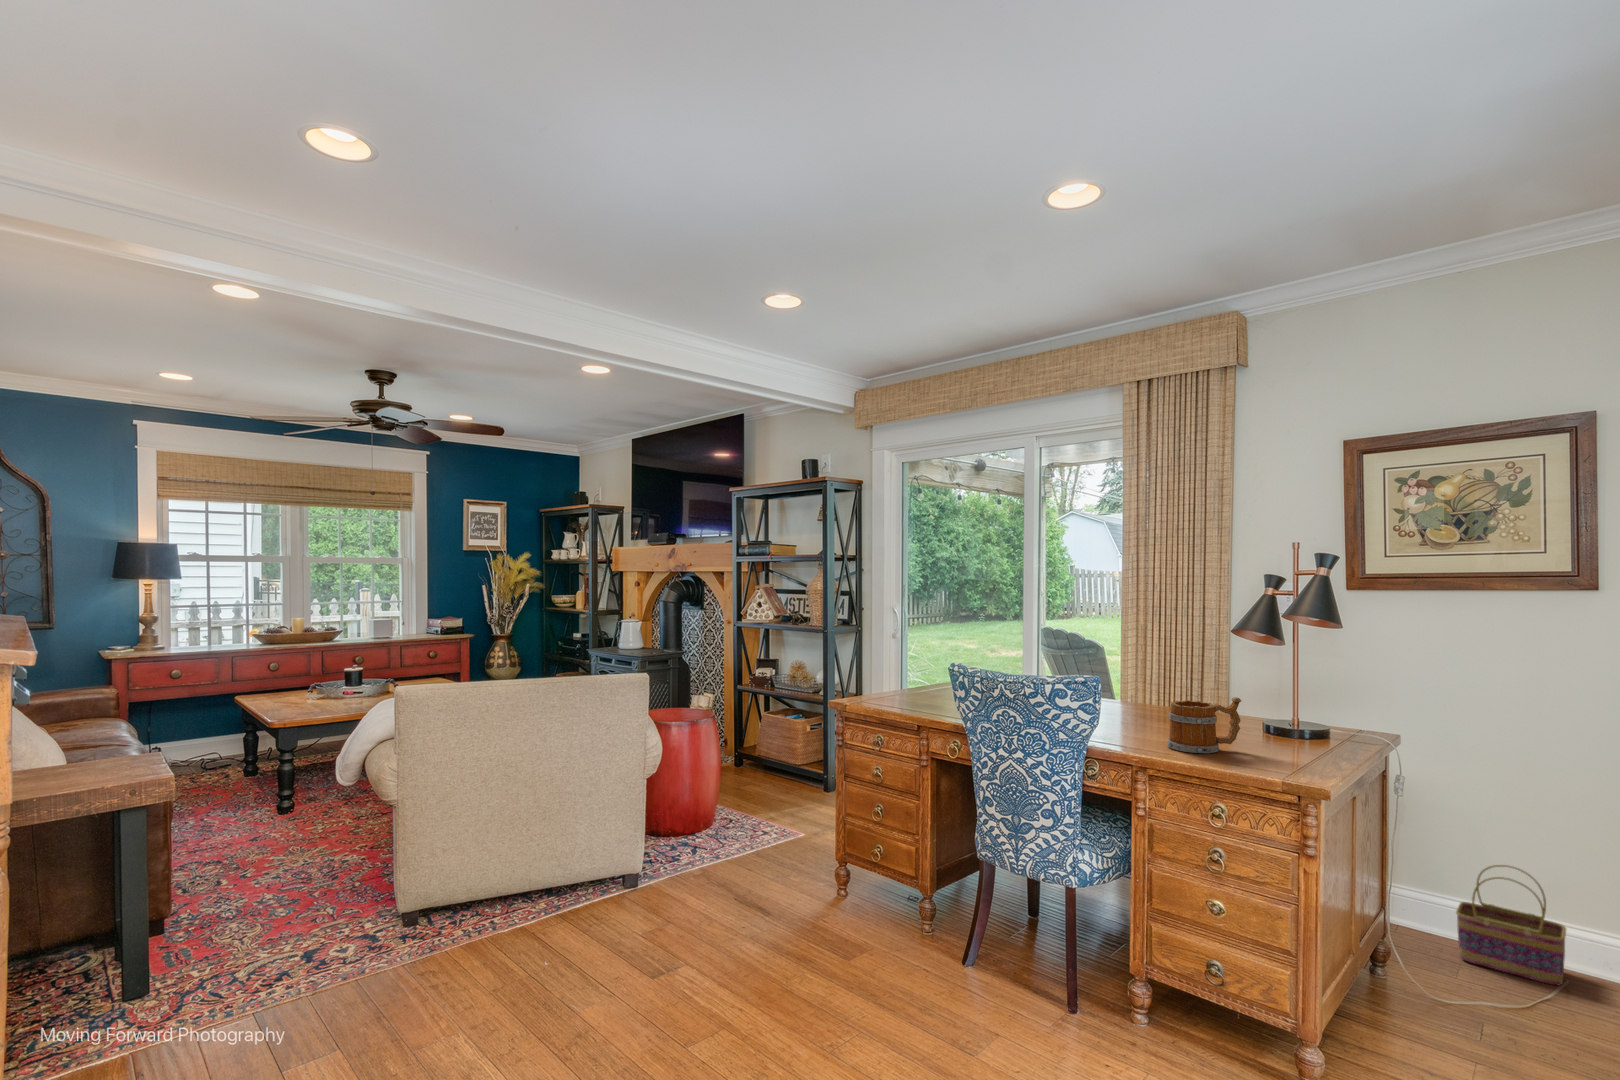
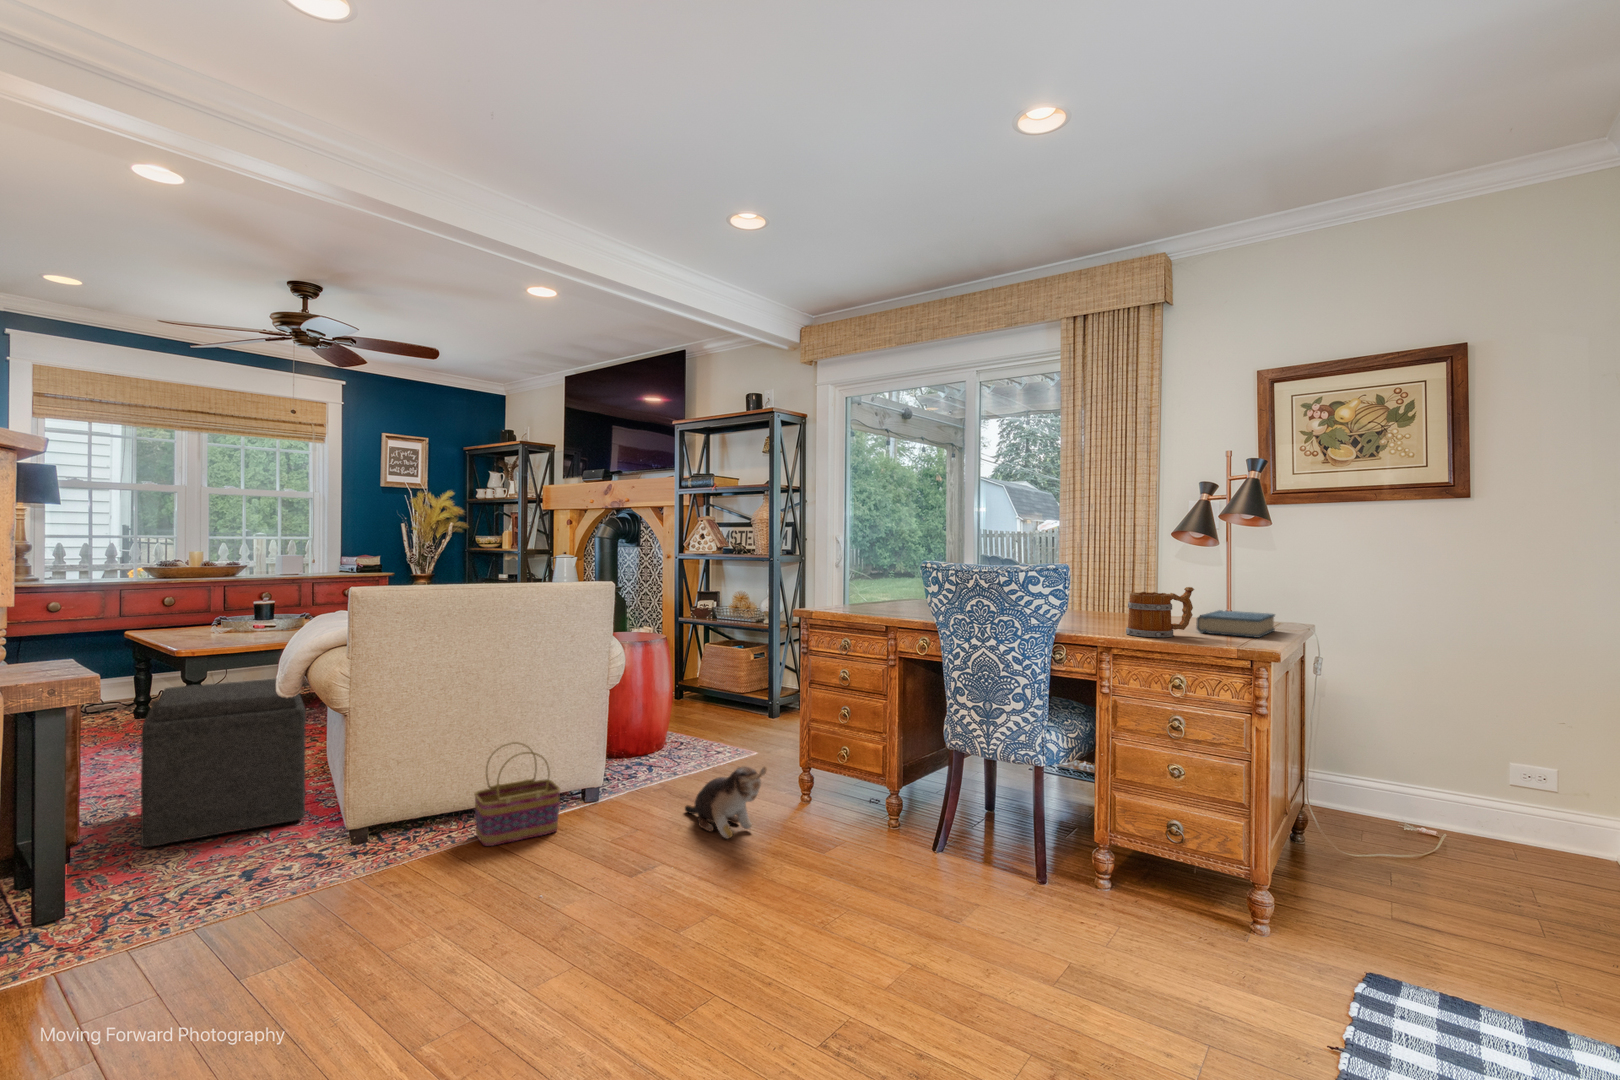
hardback book: none [1249,717,1343,756] -> present [1196,610,1275,637]
ottoman: none [222,758,368,922] -> present [141,679,306,847]
basket: present [1456,865,1566,985] -> present [474,742,560,846]
plush toy: none [721,866,795,940] -> present [685,766,767,838]

